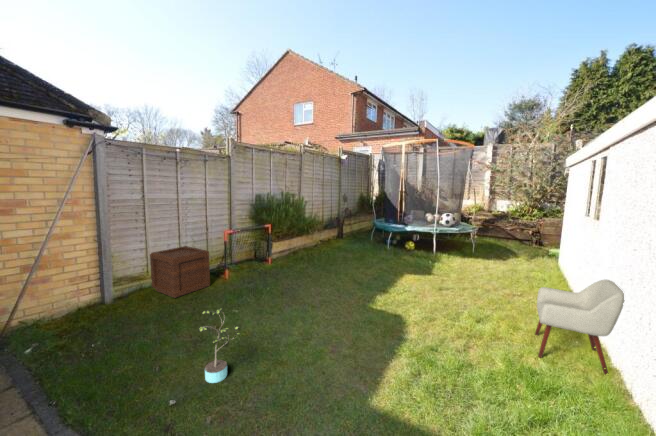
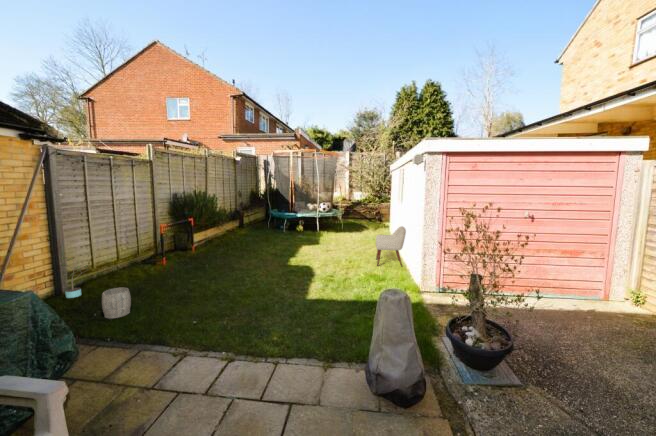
wooden crate: present [150,246,210,298] -> none [110,237,162,275]
potted plant: present [199,308,240,383] -> present [61,258,88,298]
woven basket: none [20,339,73,395] -> present [102,287,131,319]

